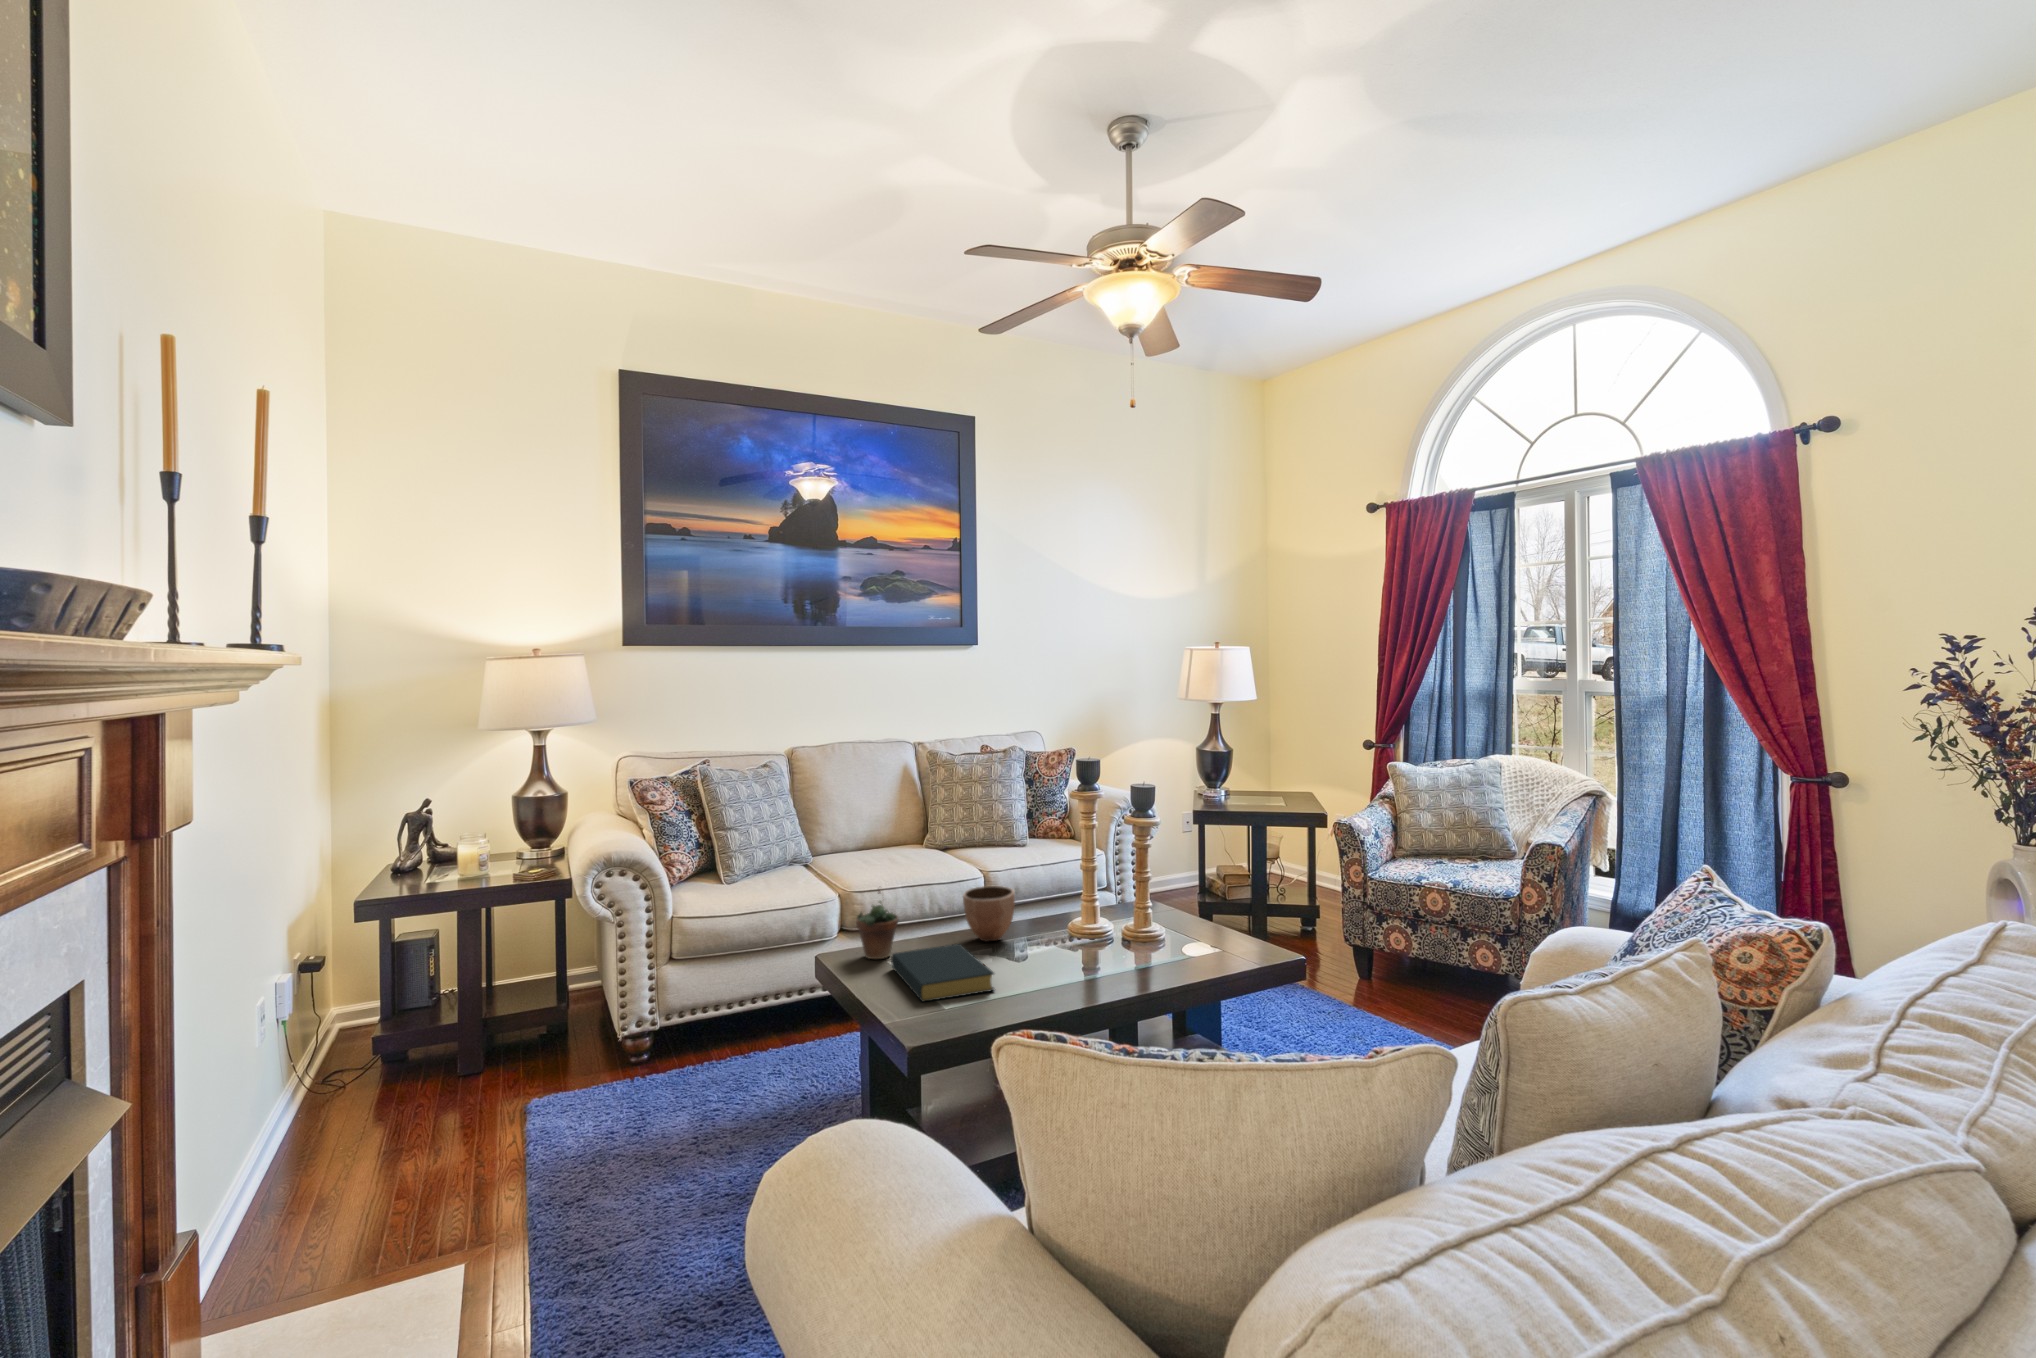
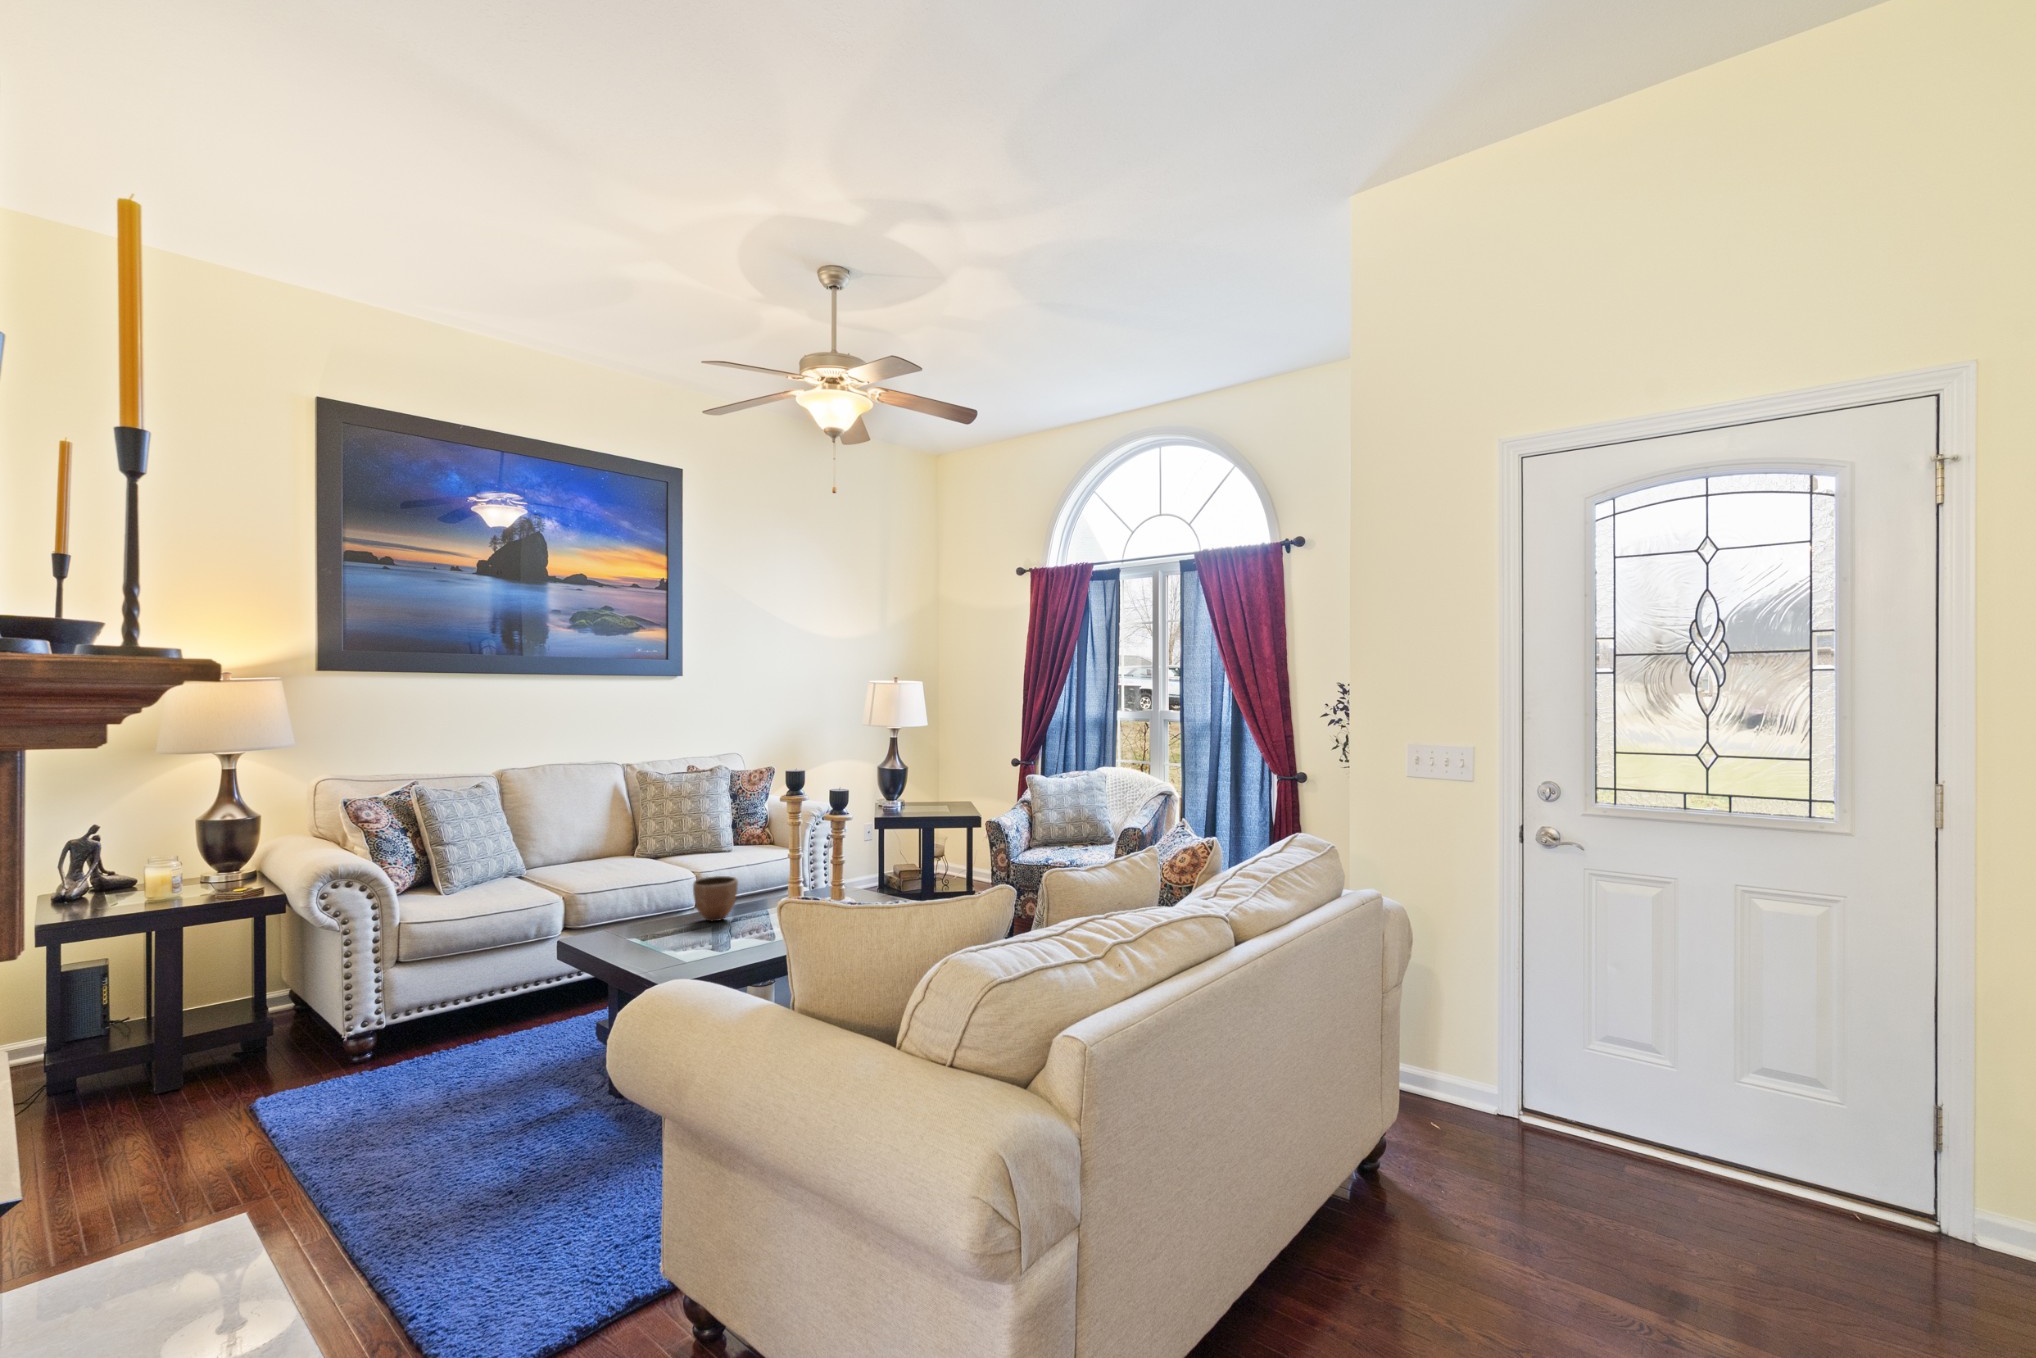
succulent plant: present [856,891,898,959] -> none [602,877,640,938]
hardback book: present [891,944,994,1002] -> none [638,920,733,959]

